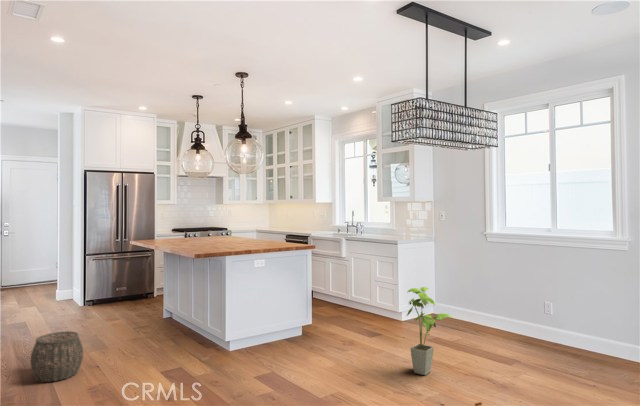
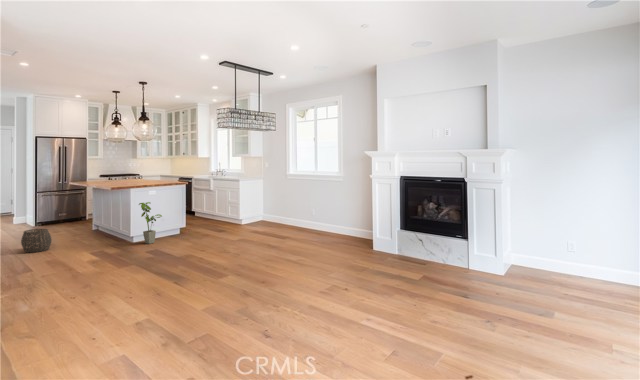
house plant: present [407,287,453,375] -> present [139,202,162,244]

